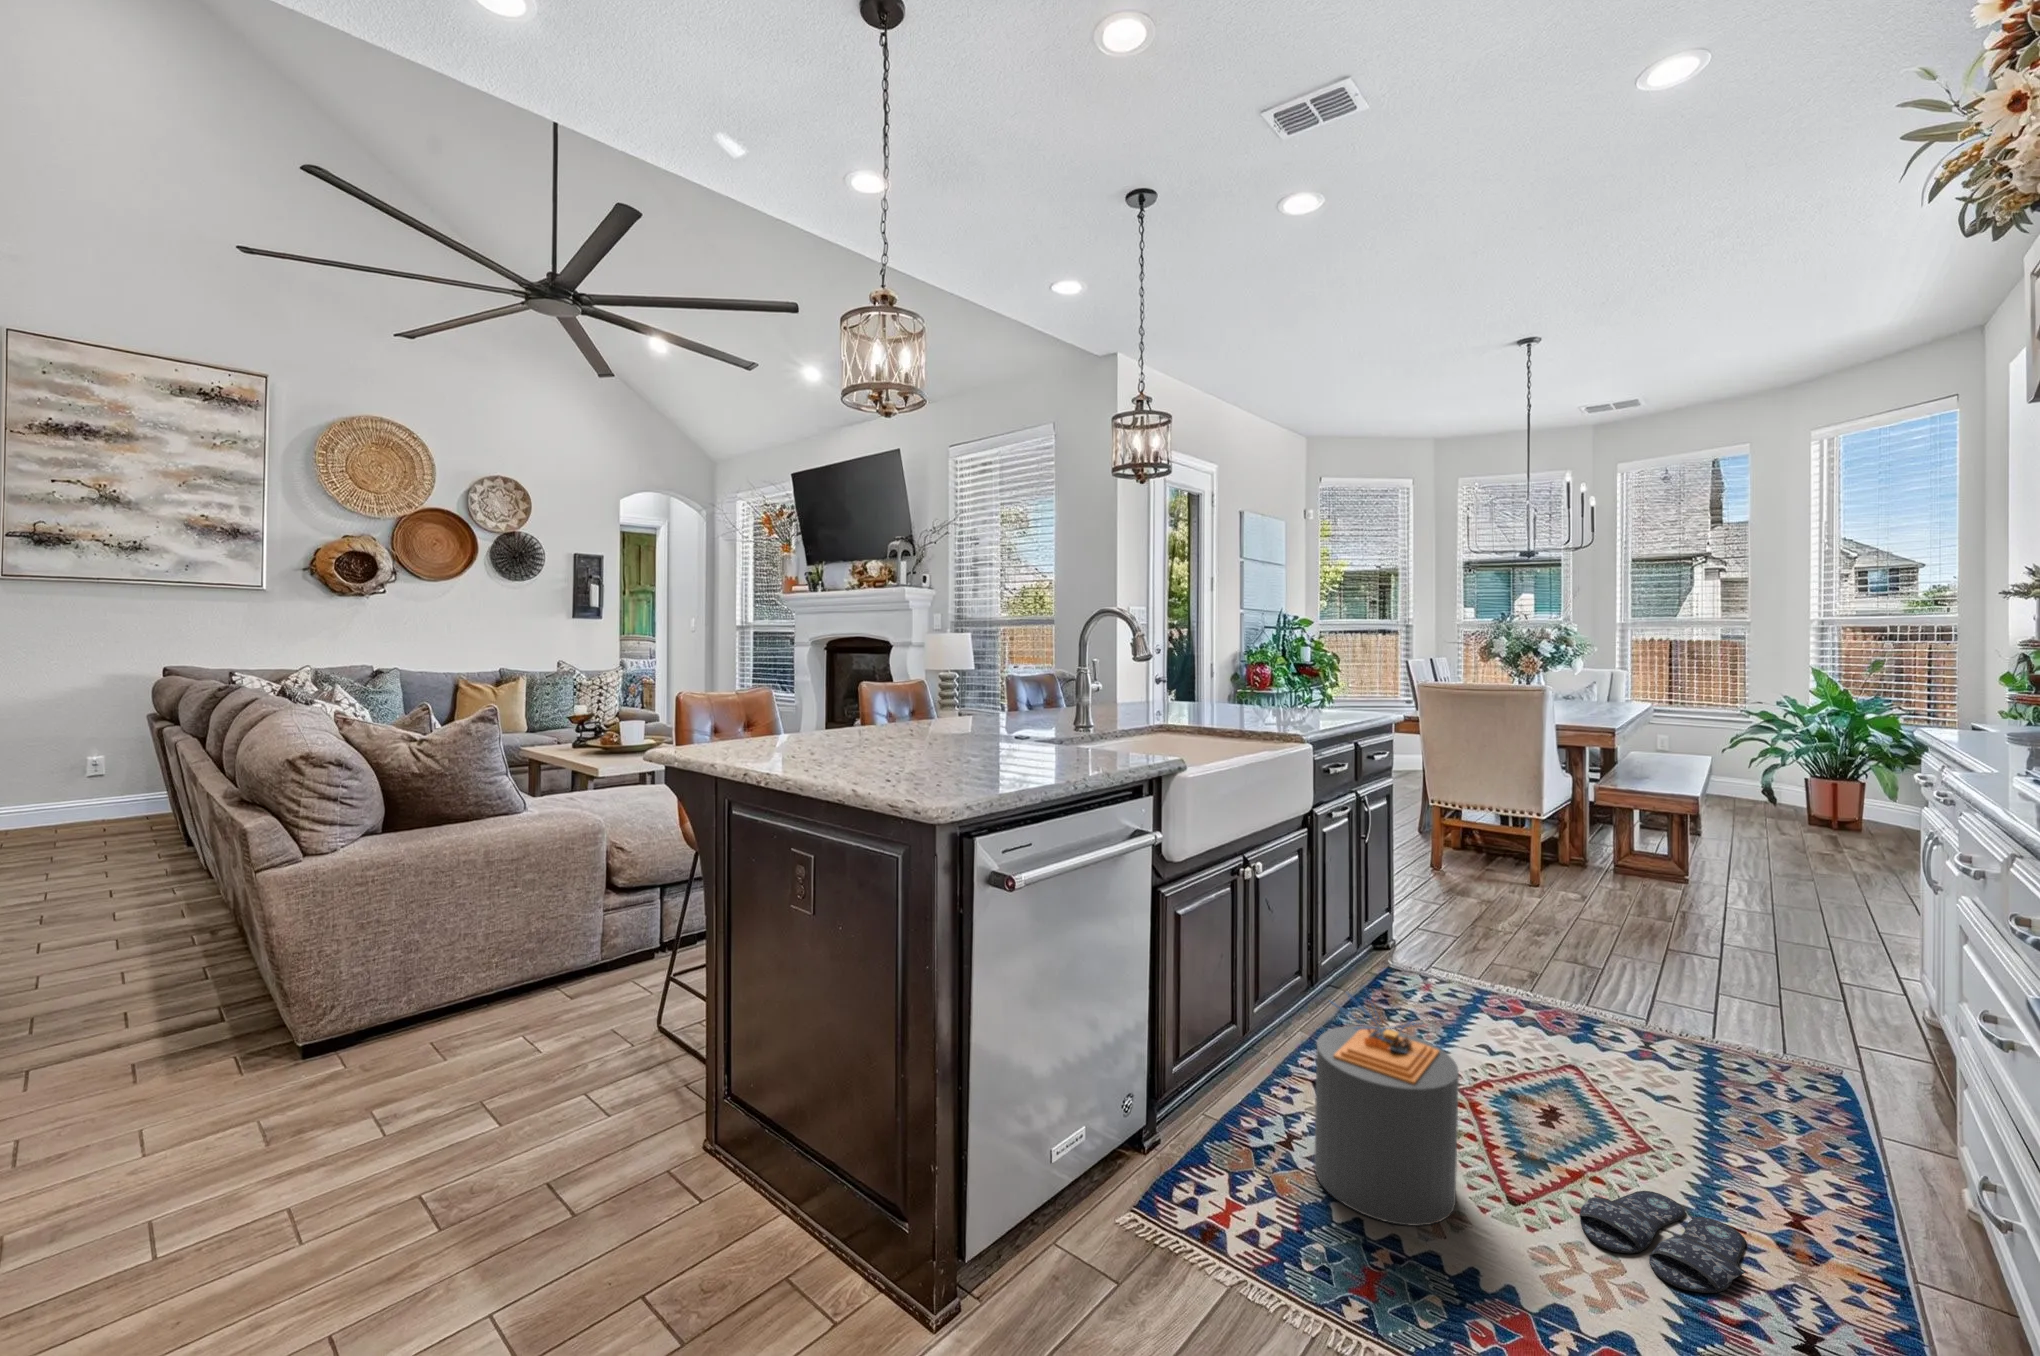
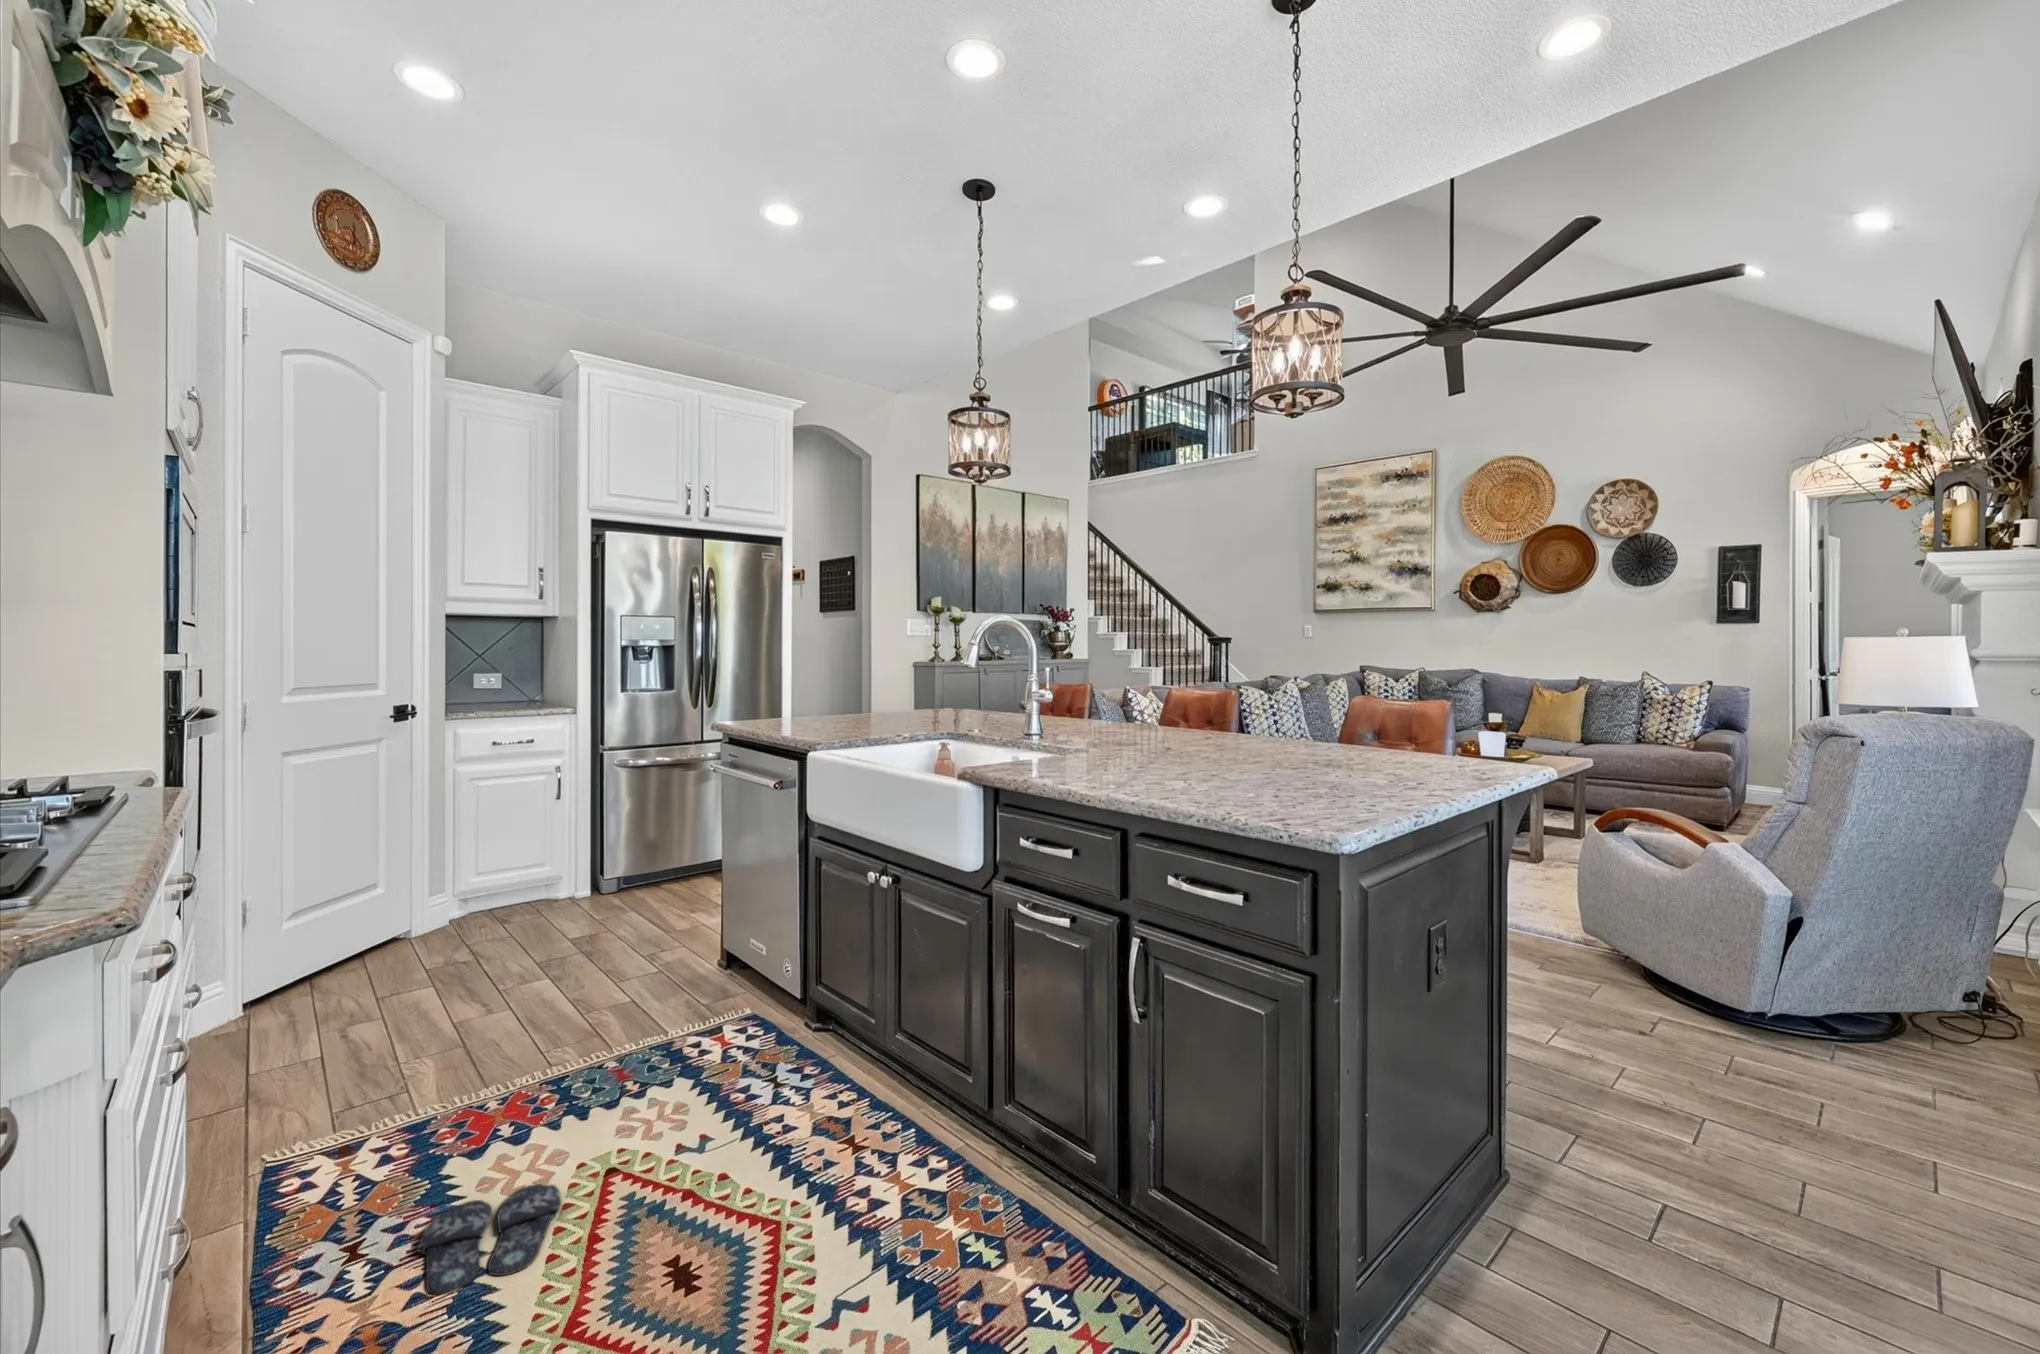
trash can: present [1314,986,1459,1226] -> none [629,957,755,1143]

